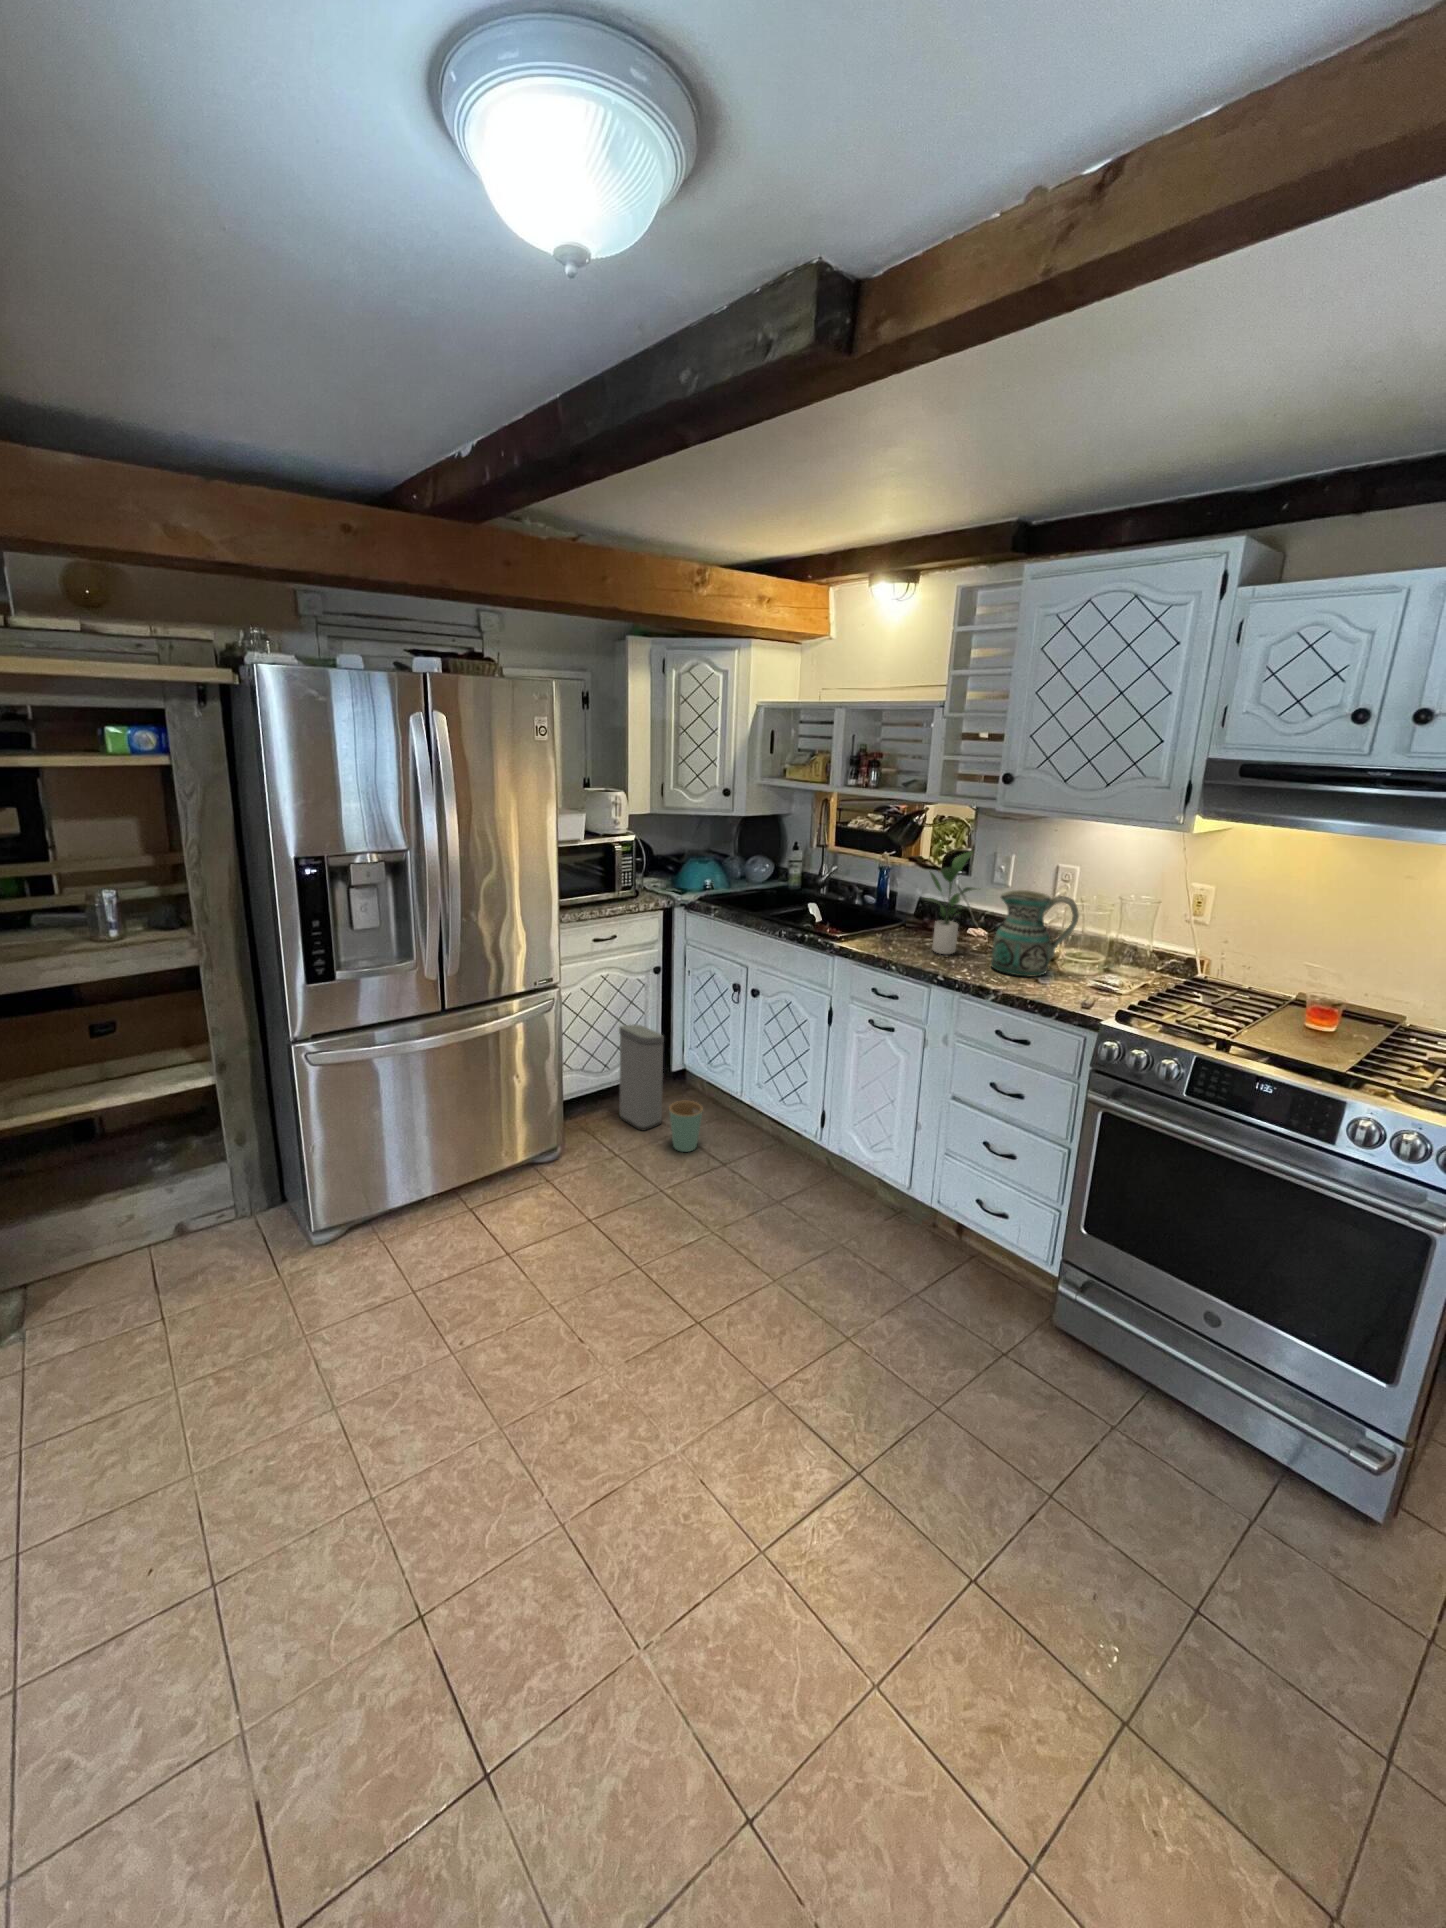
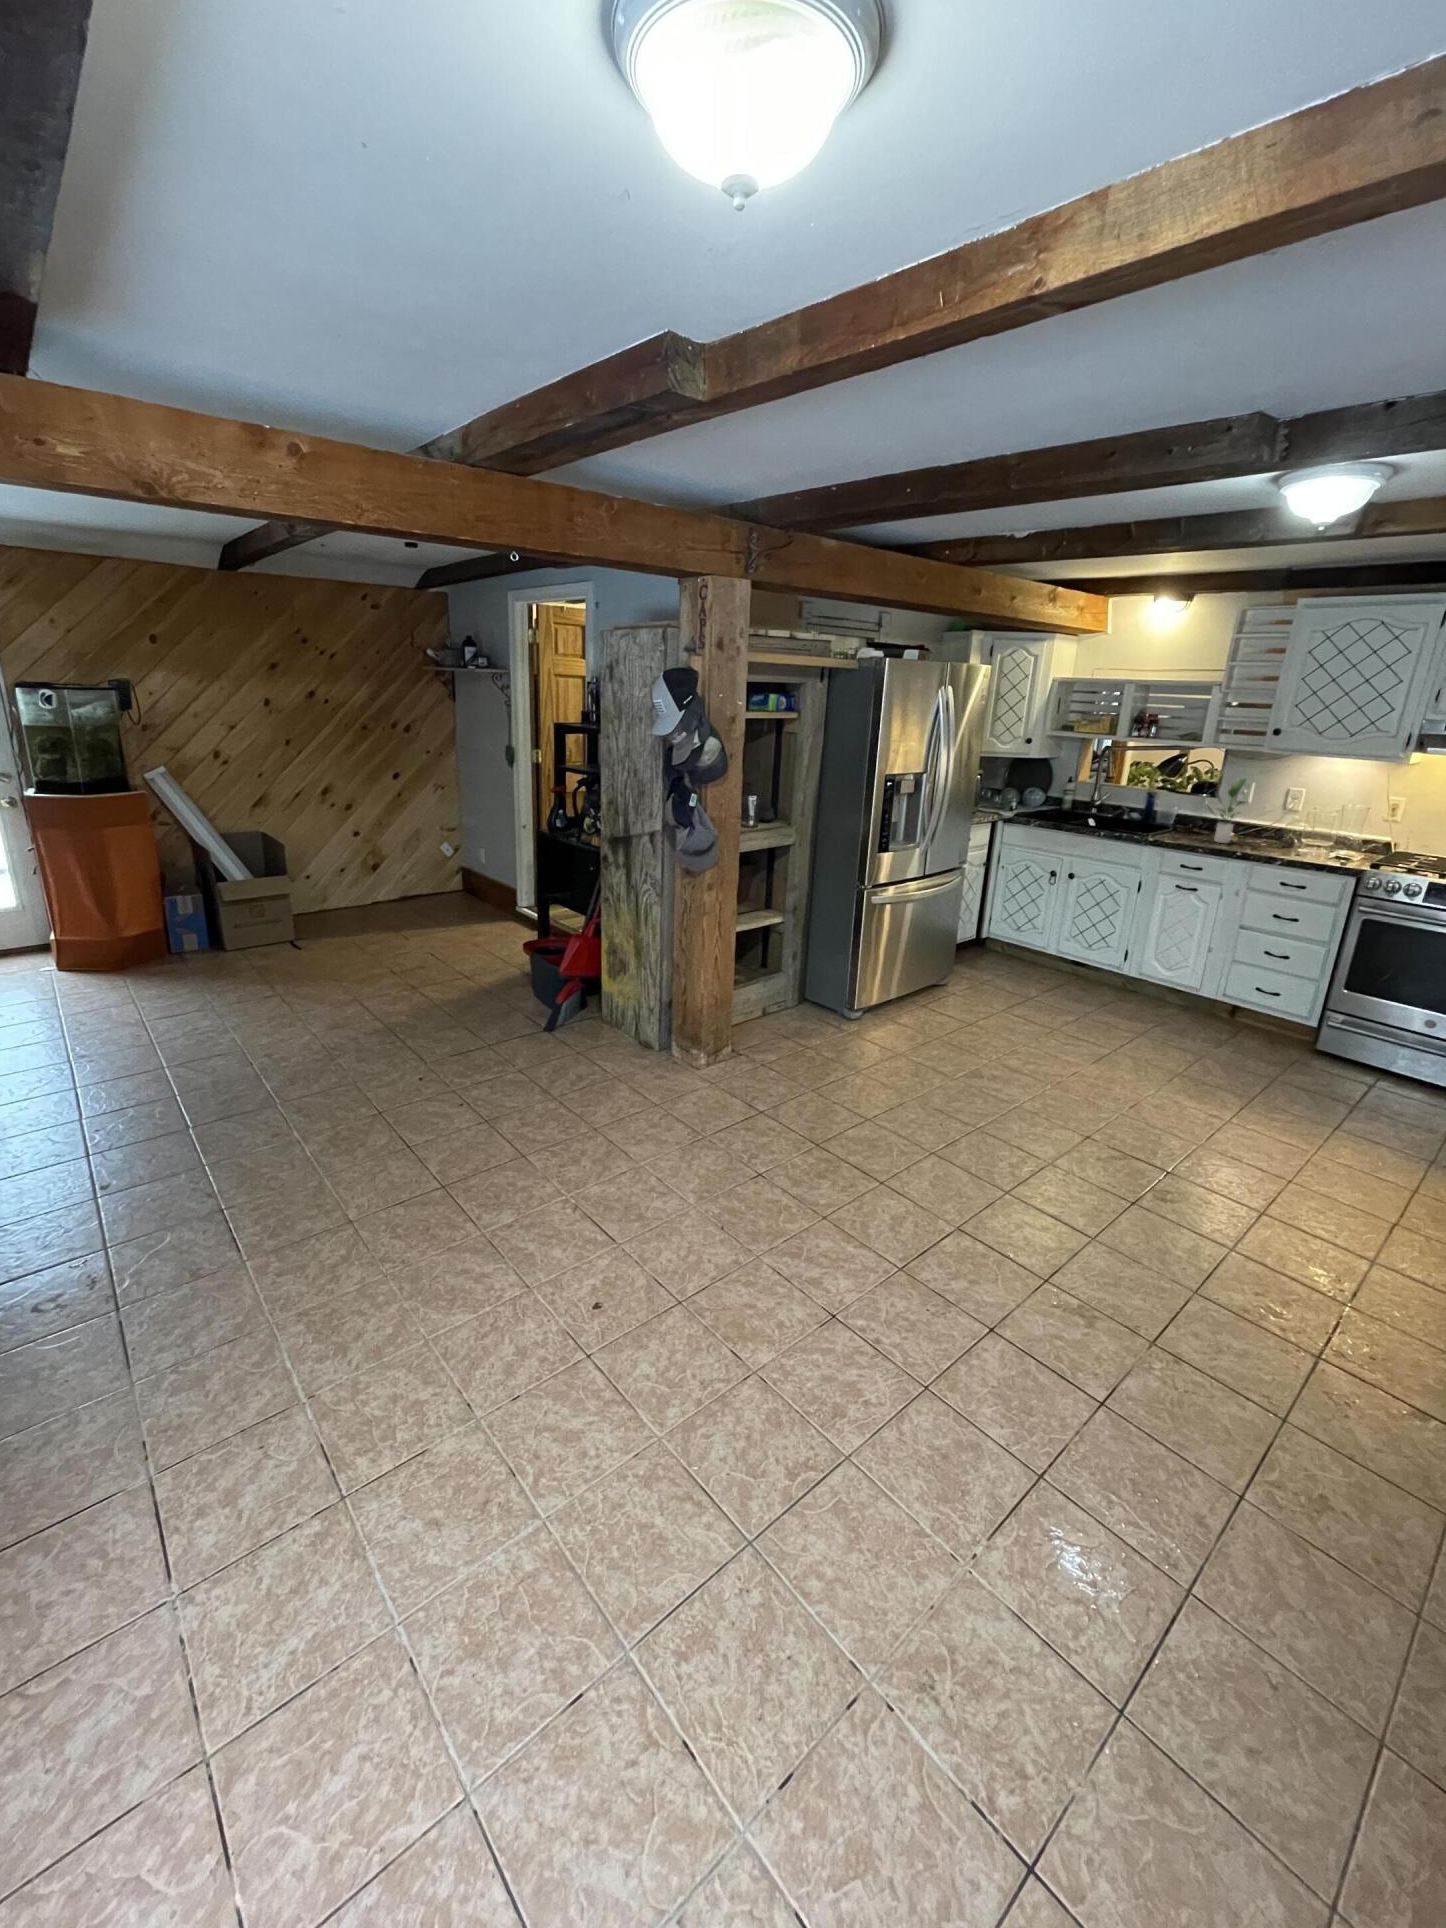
ceramic pitcher: present [991,890,1079,977] -> none [1260,801,1323,853]
trash can: present [619,1025,703,1152] -> none [958,900,1034,980]

